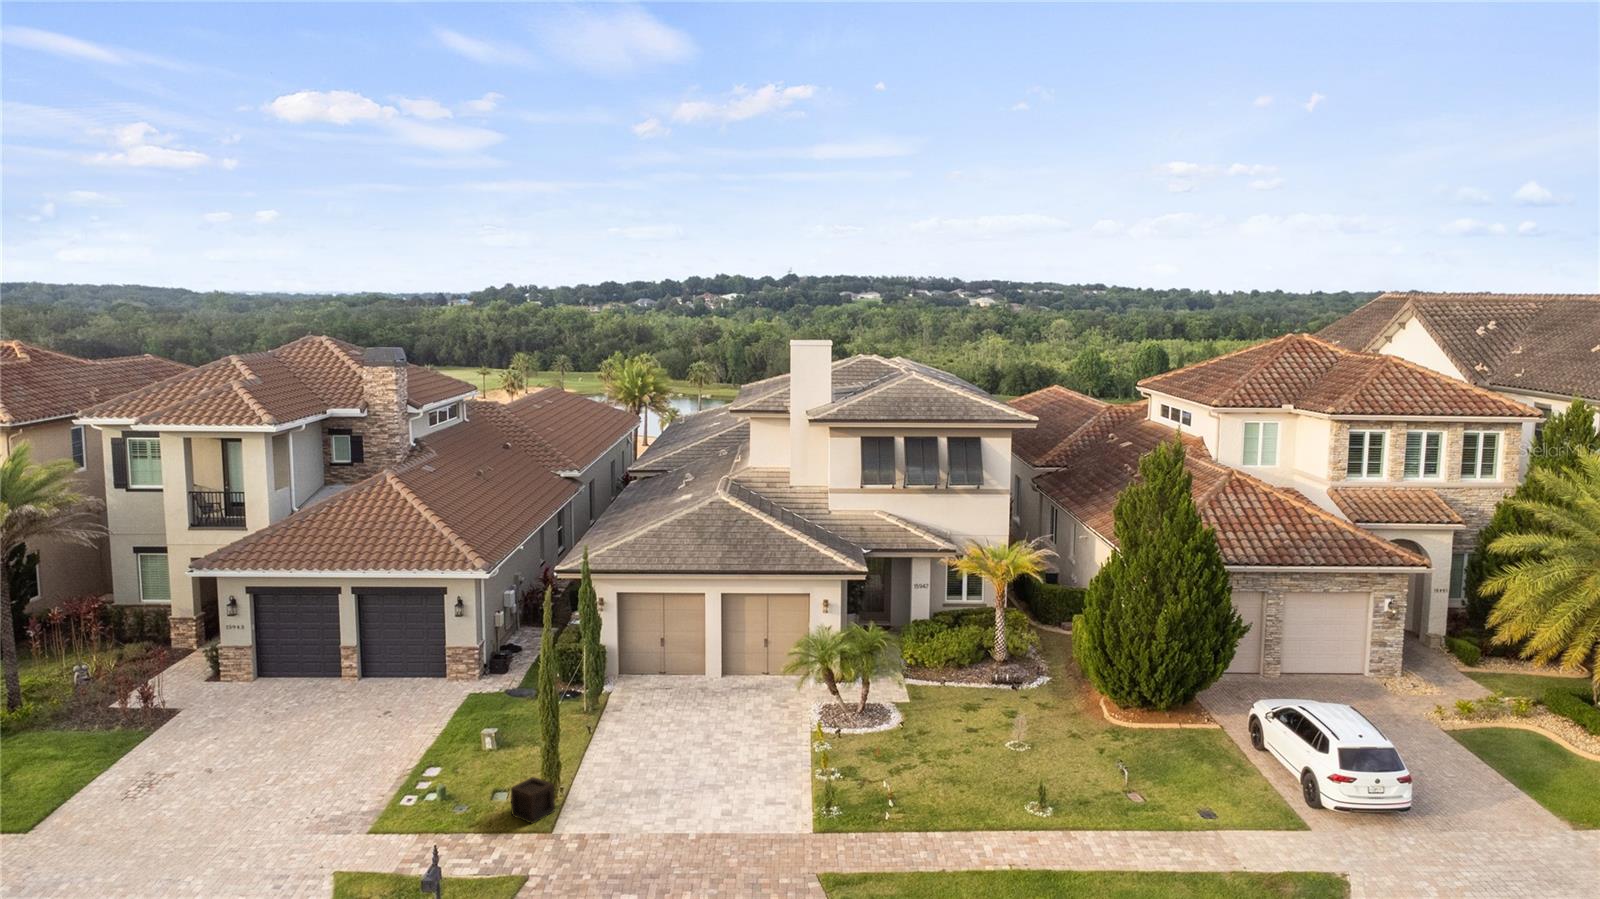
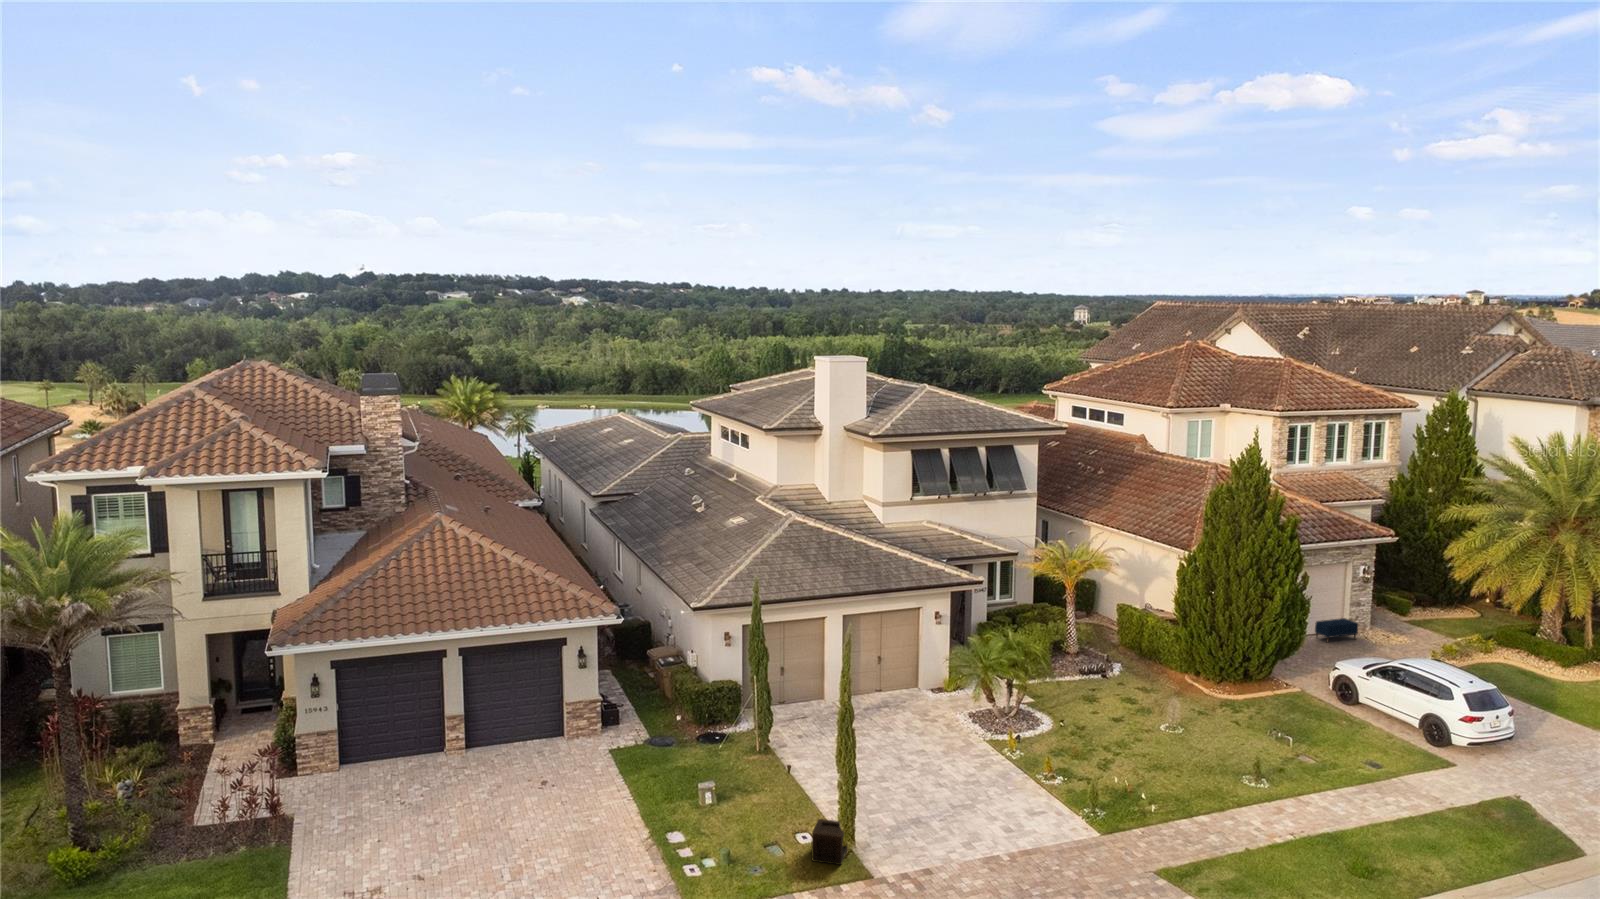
bench: none [1322,659,1377,686] -> present [1315,618,1358,642]

